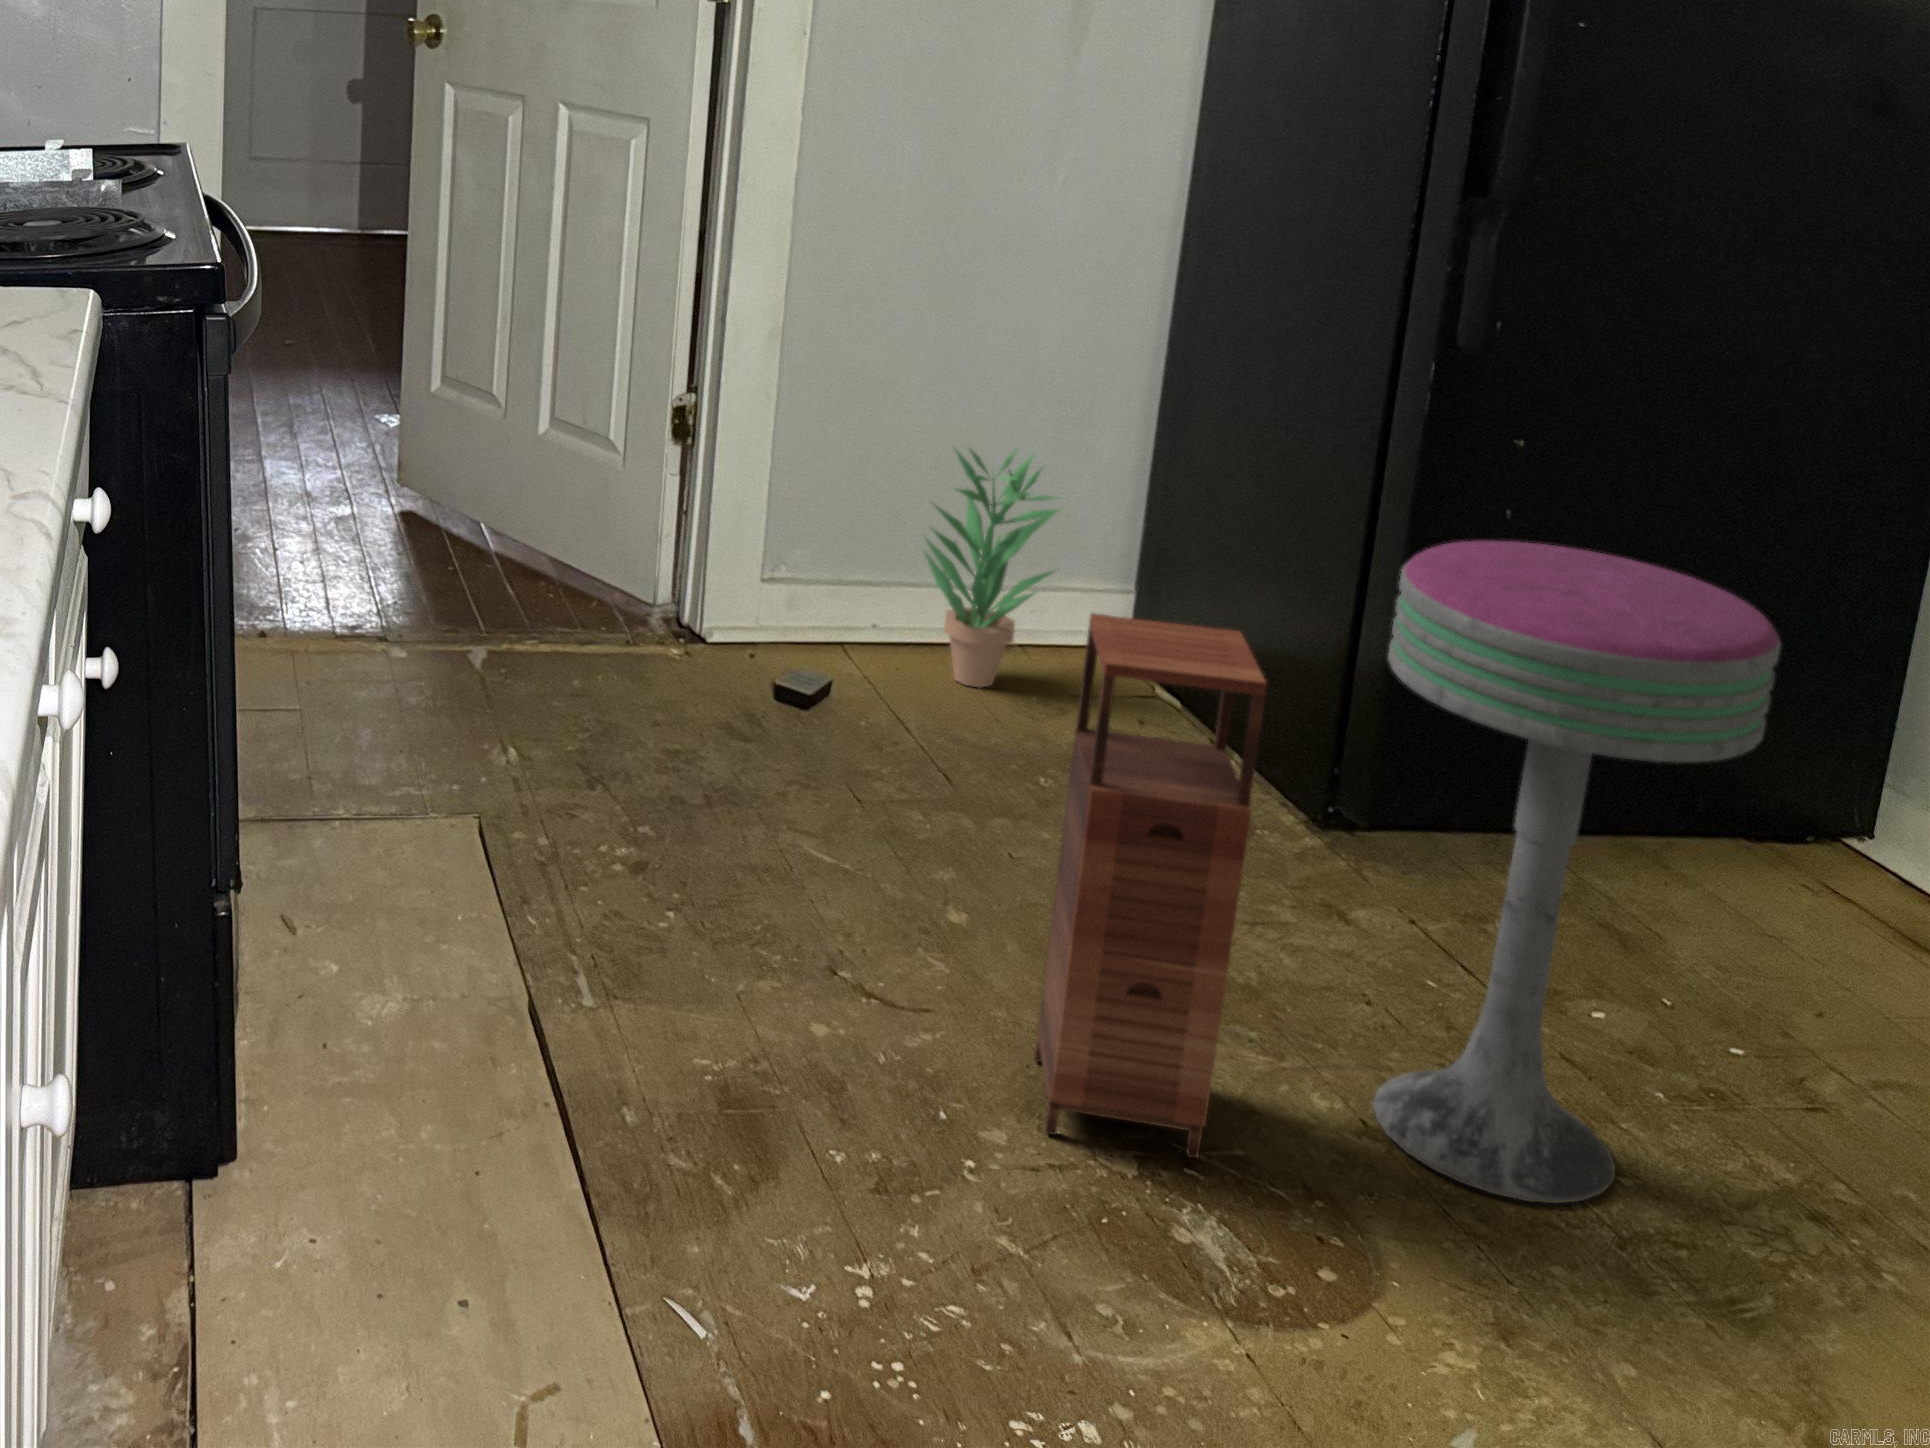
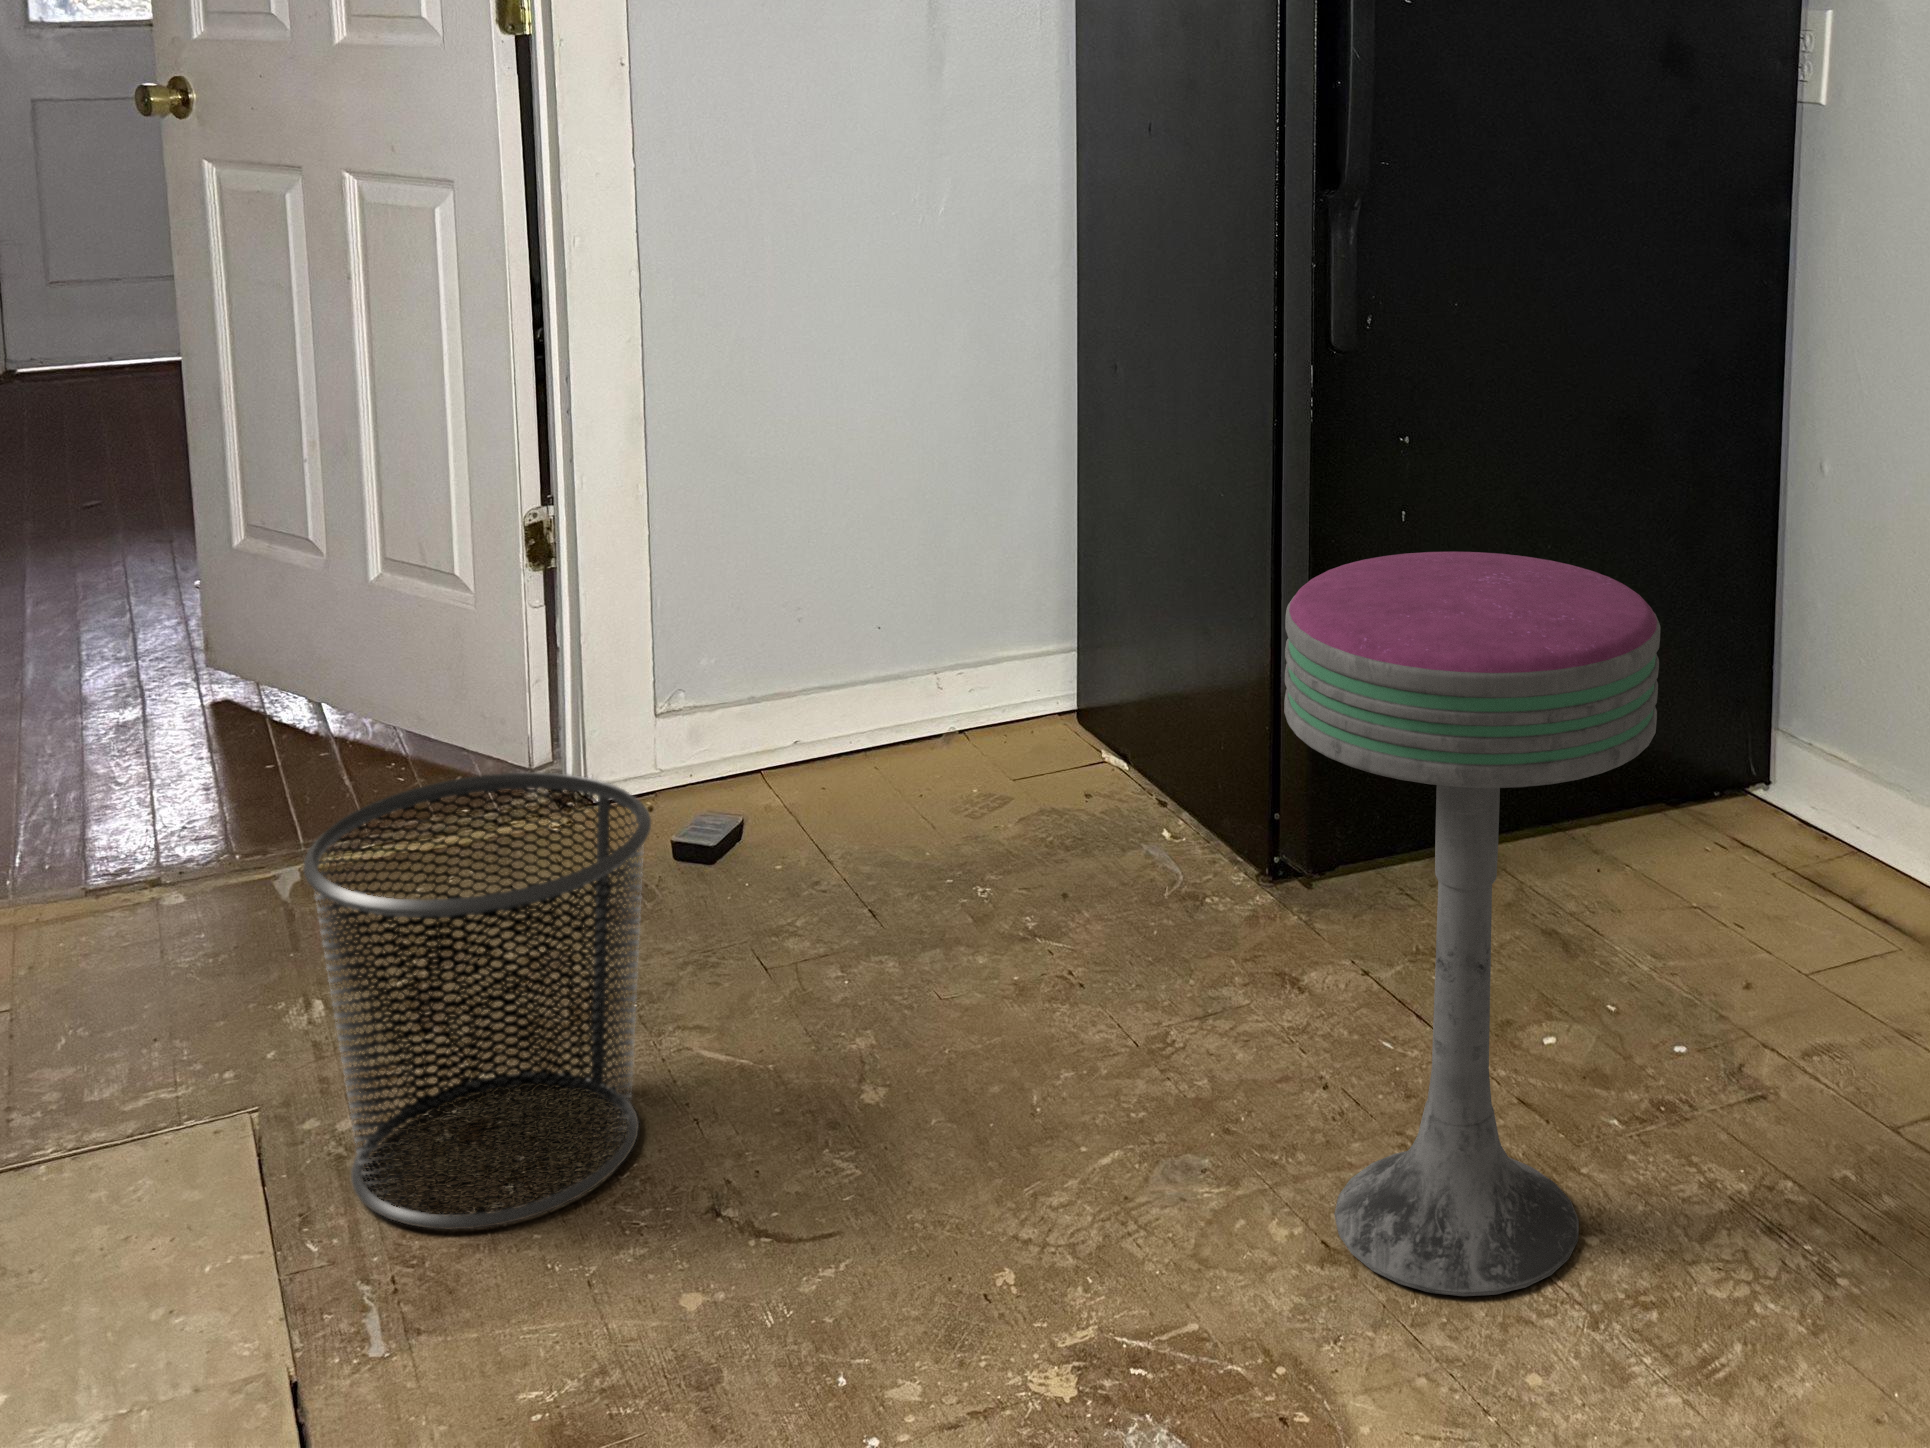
potted plant: present [924,448,1060,687] -> none [830,513,984,792]
waste bin: none [555,596,810,937] -> present [303,772,651,1229]
storage cabinet: present [1035,613,1267,1158] -> none [951,710,1149,1375]

